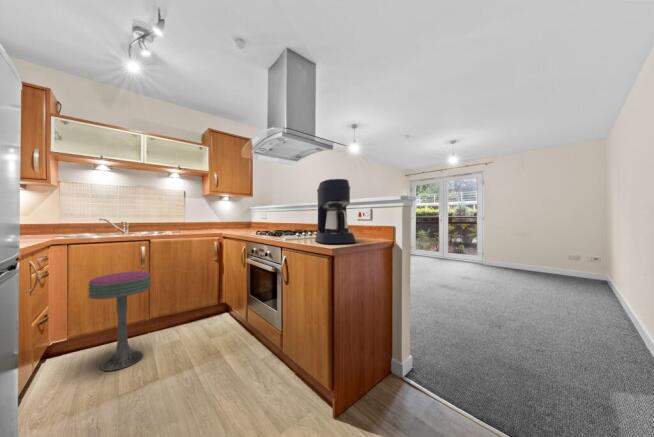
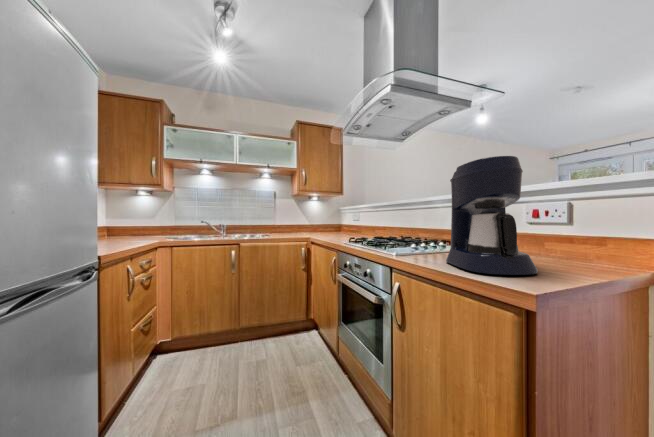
bar stool: present [89,271,151,371] -> none [182,279,237,386]

